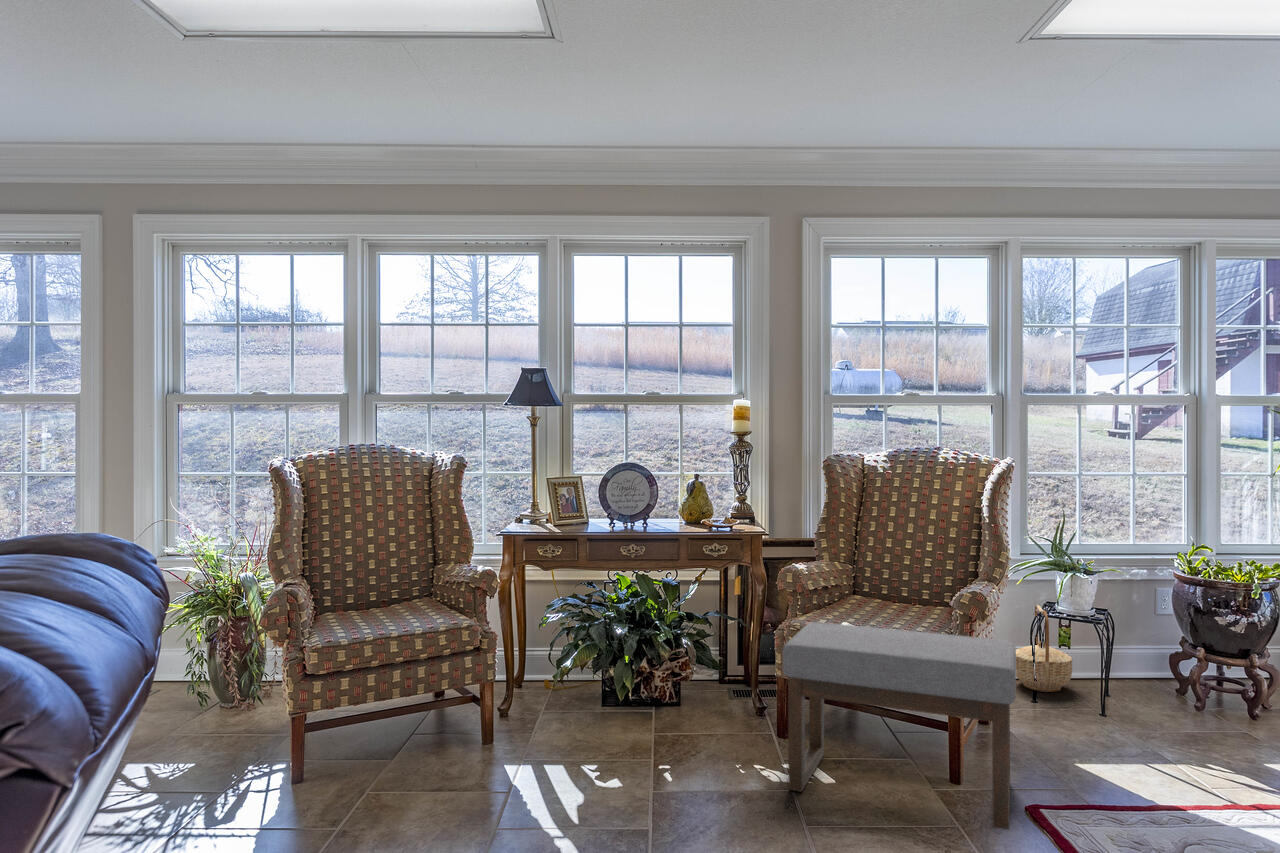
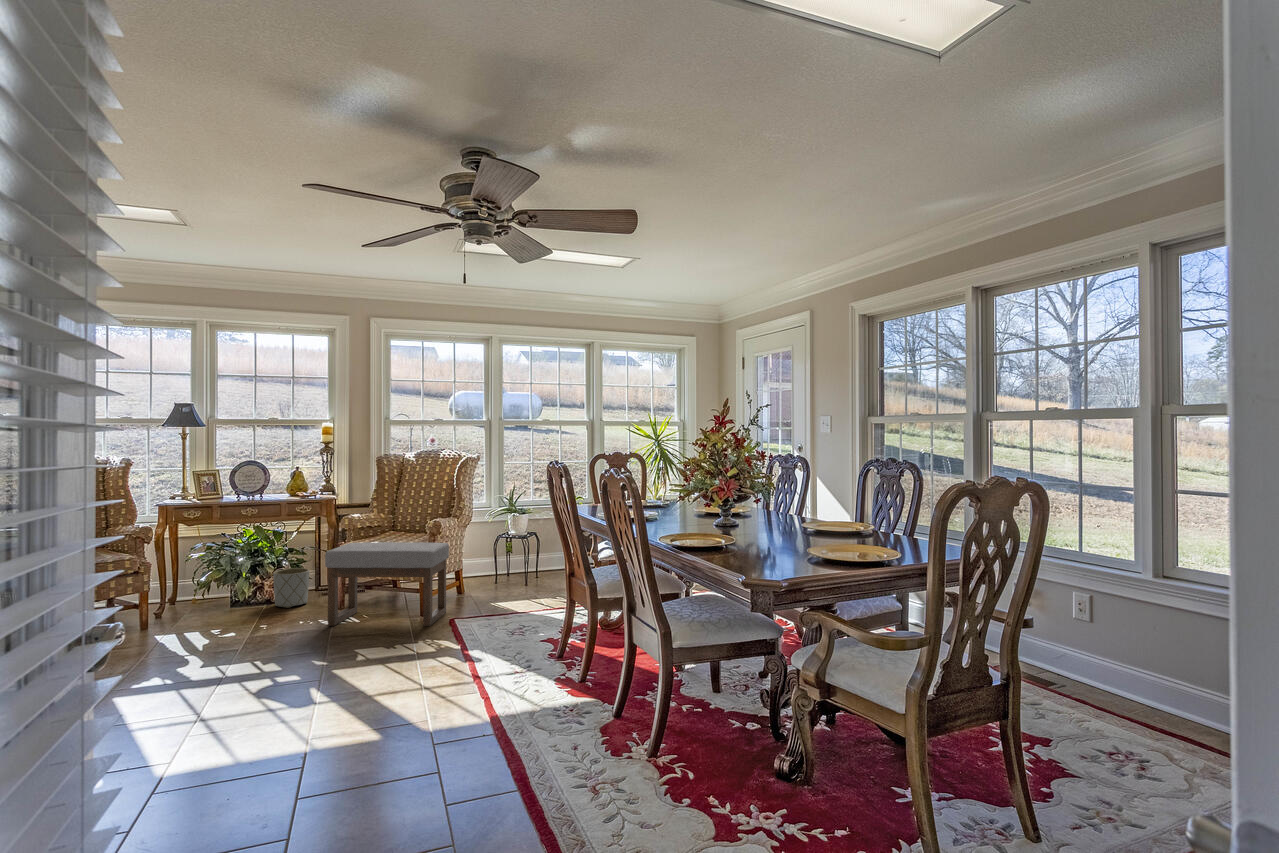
basket: present [1016,605,1072,692] -> none [486,533,516,578]
planter: none [669,649,726,723] -> present [273,568,309,608]

